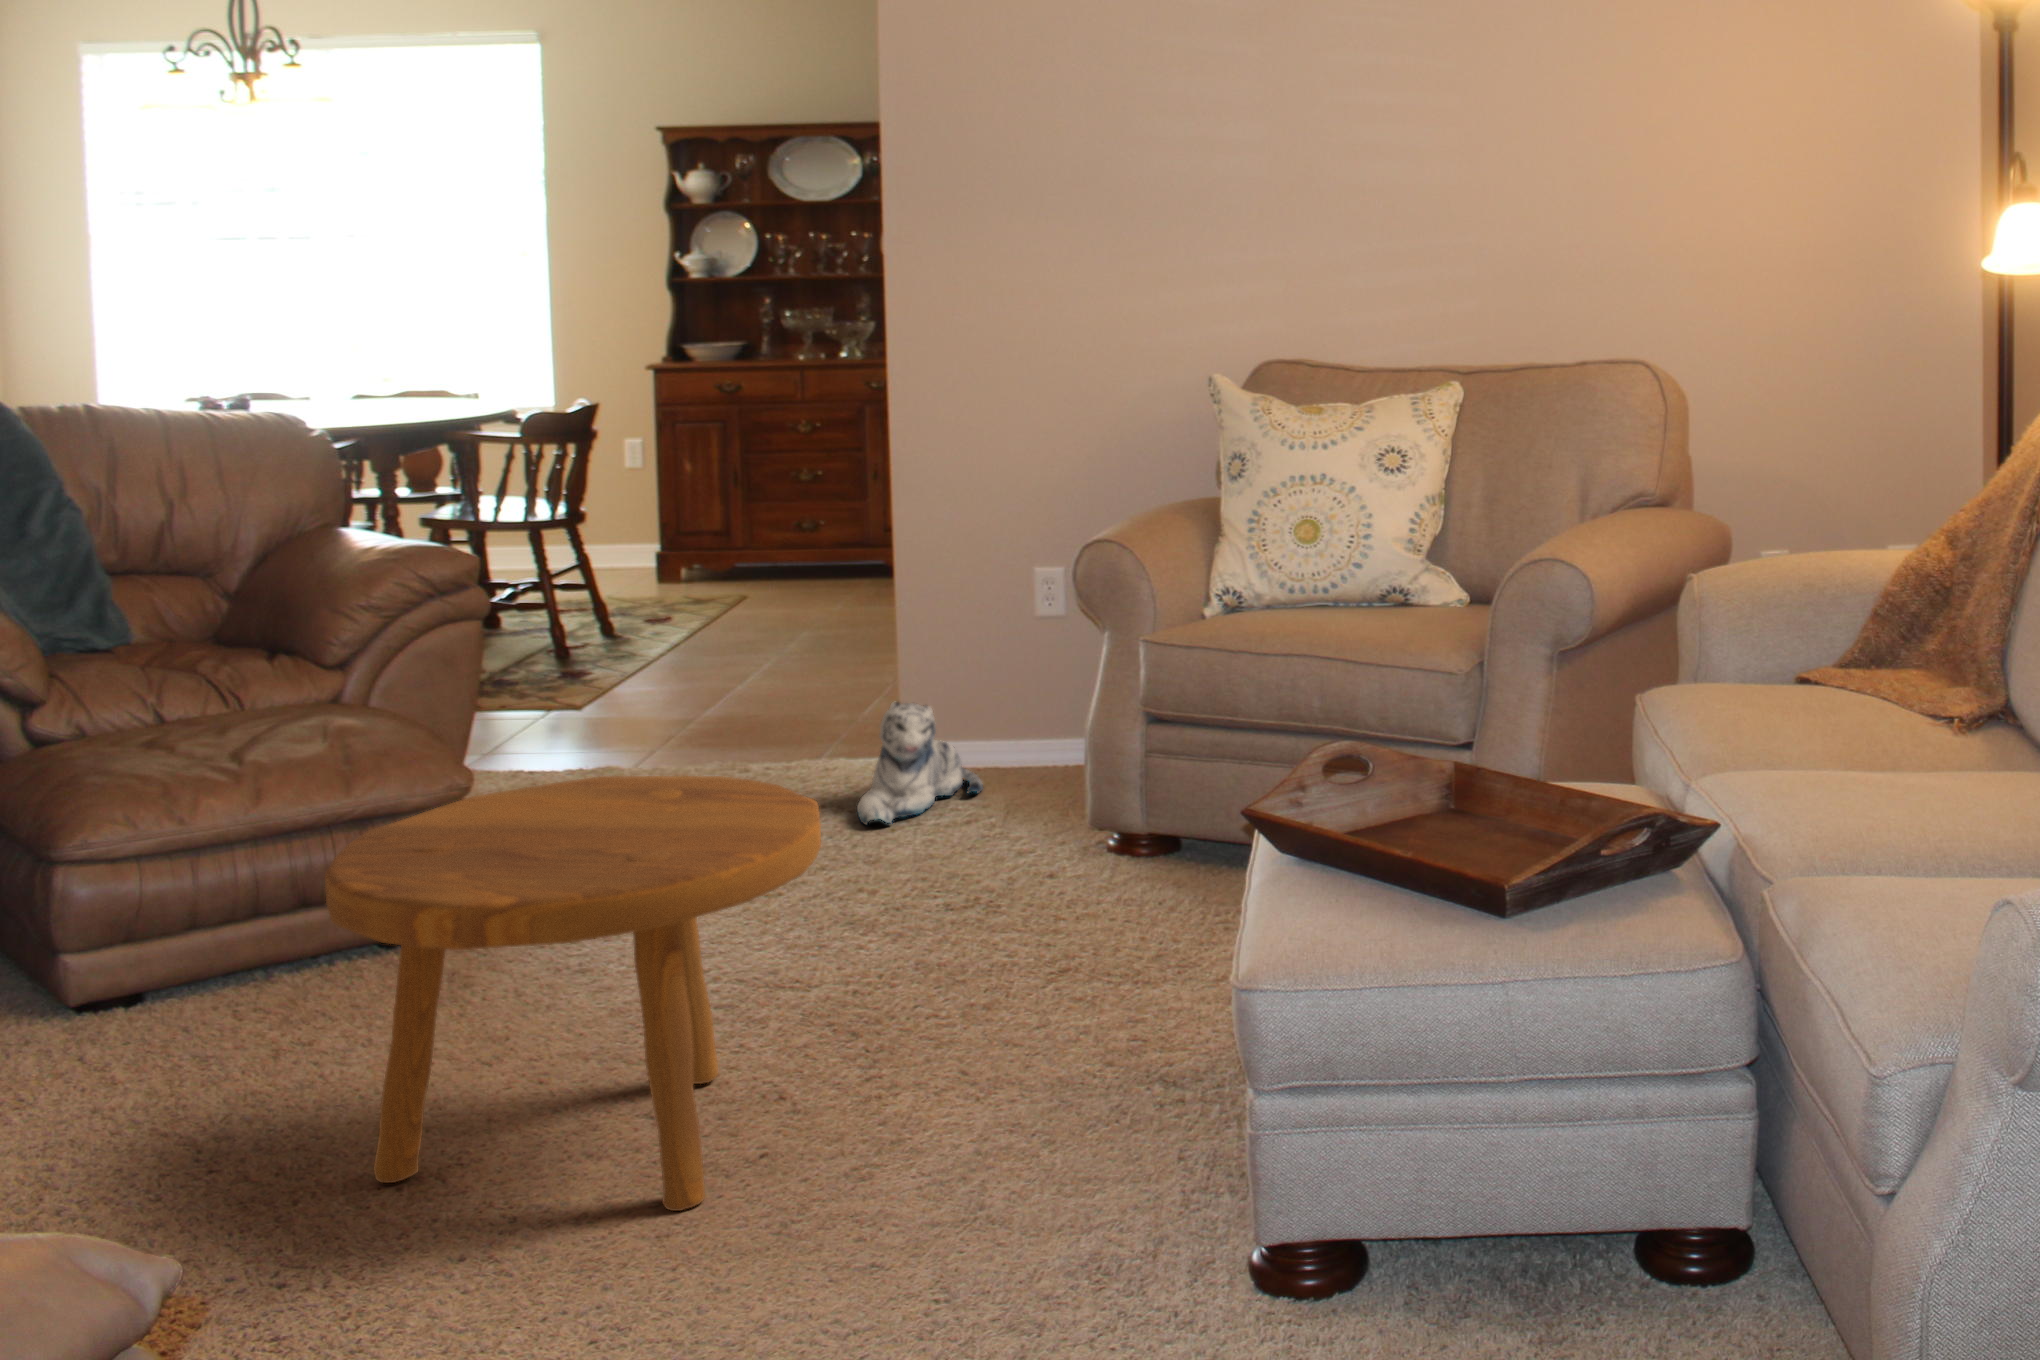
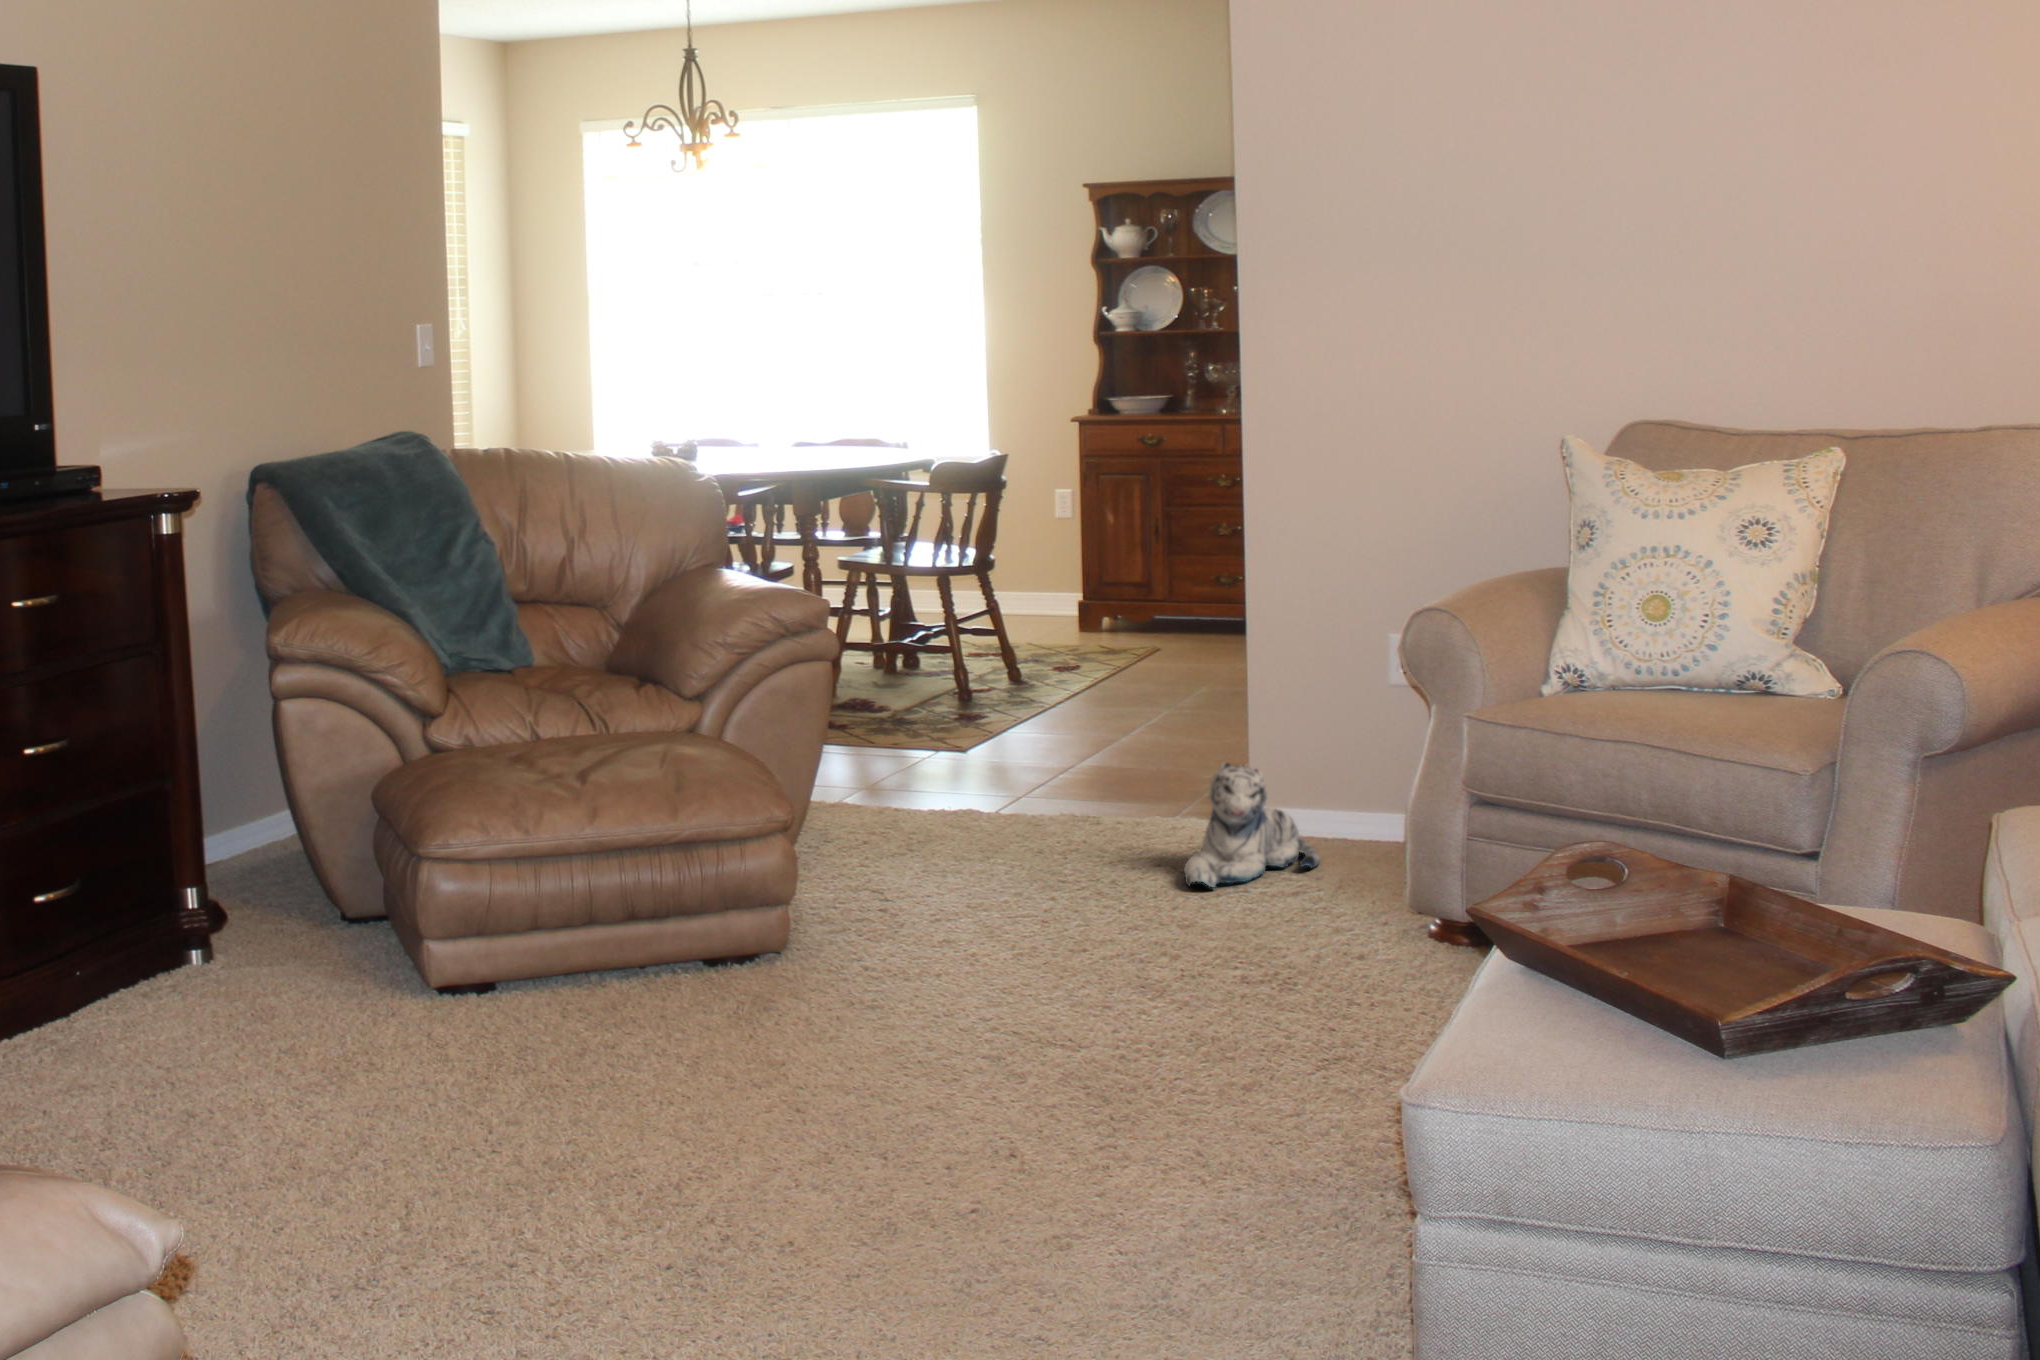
footstool: present [325,776,821,1211] -> none [617,798,1052,1222]

